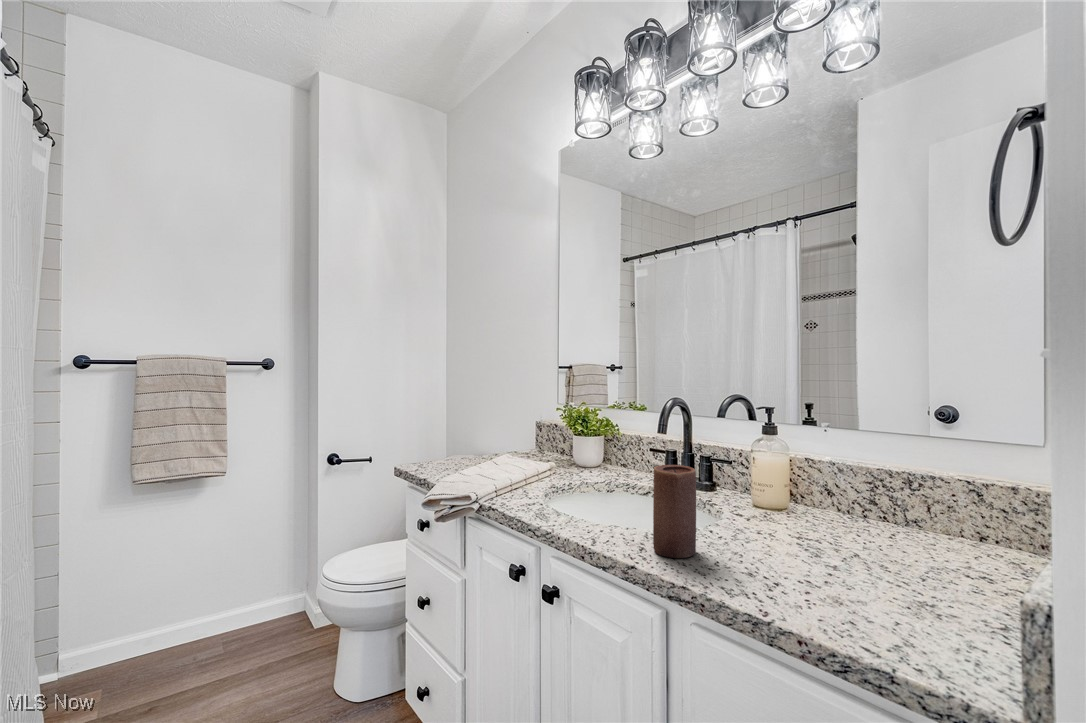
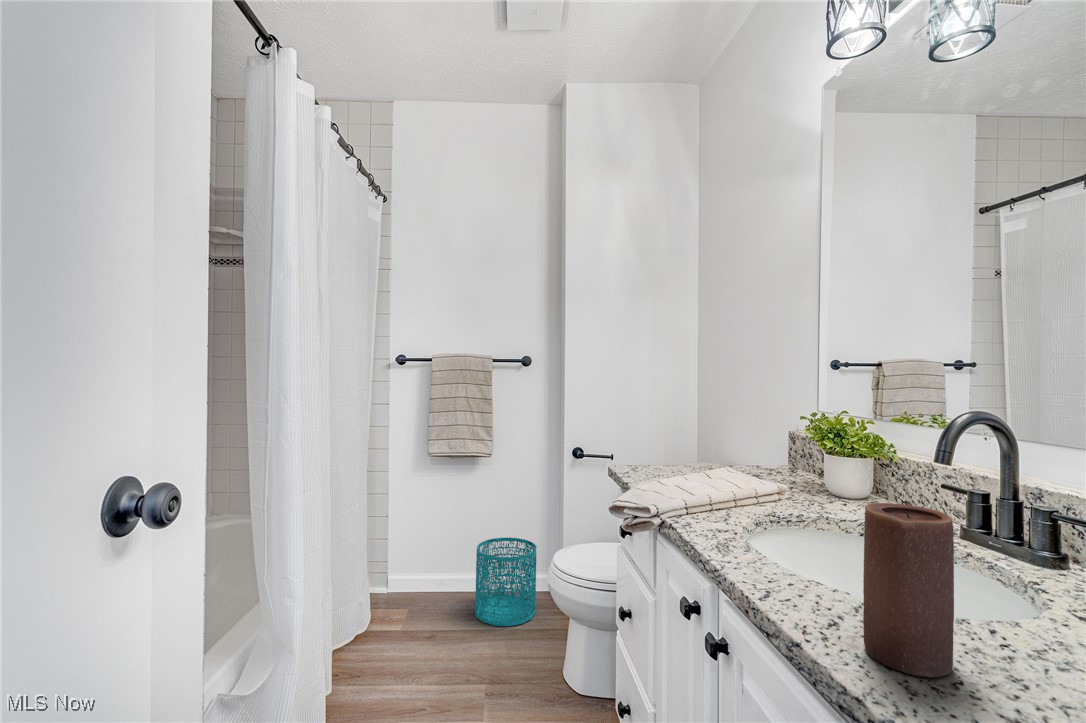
wastebasket: none [210,560,287,662] -> present [475,538,537,626]

